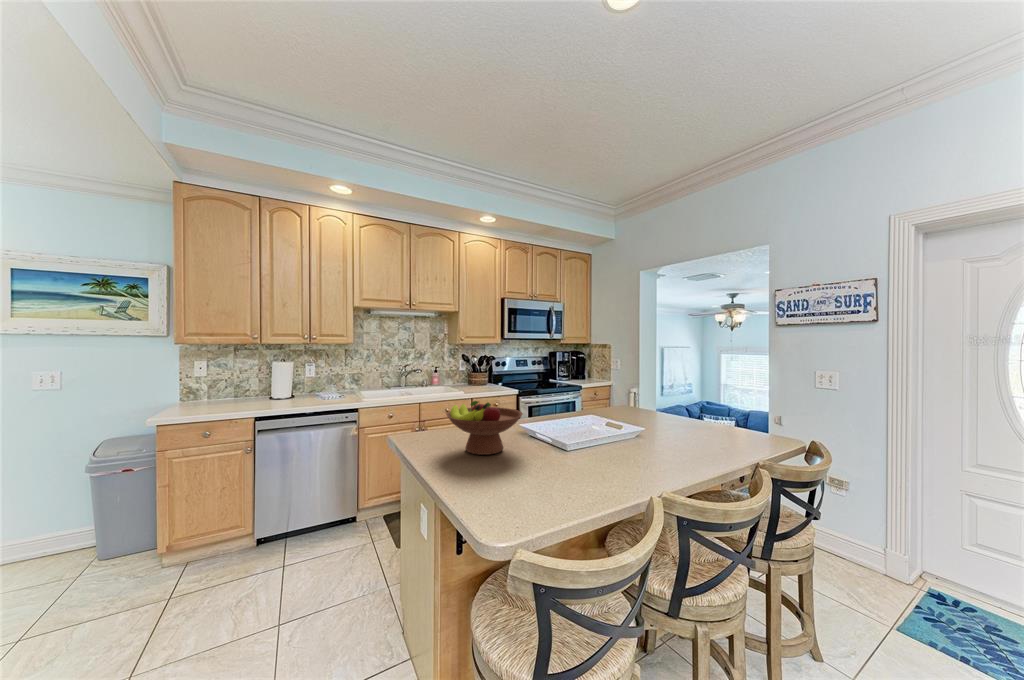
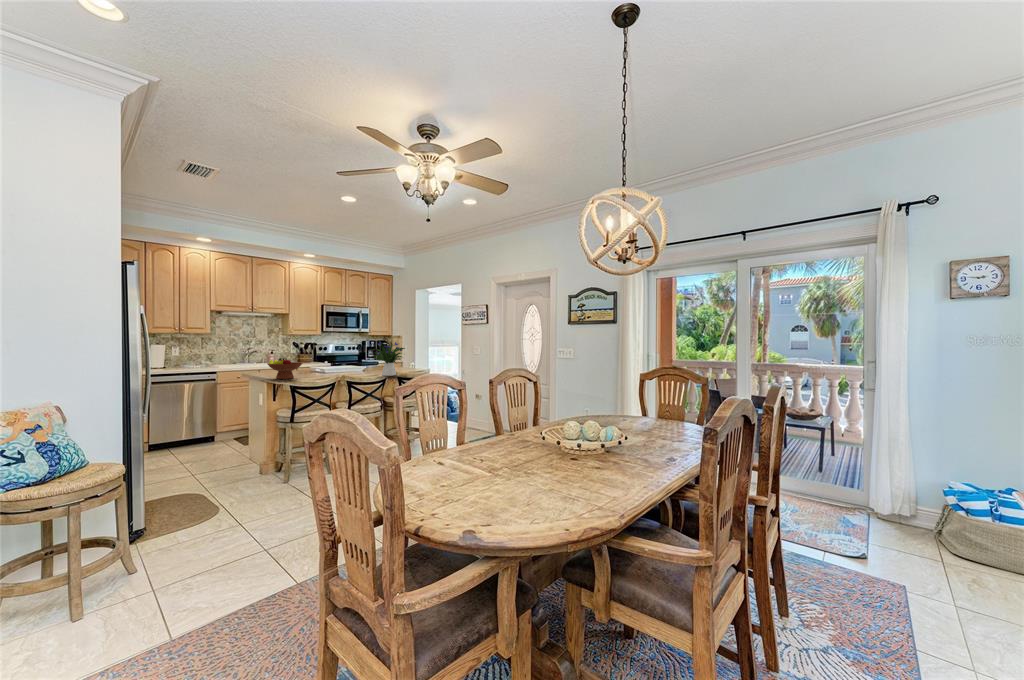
flower arrangement: none [658,354,747,443] -> present [375,340,405,376]

